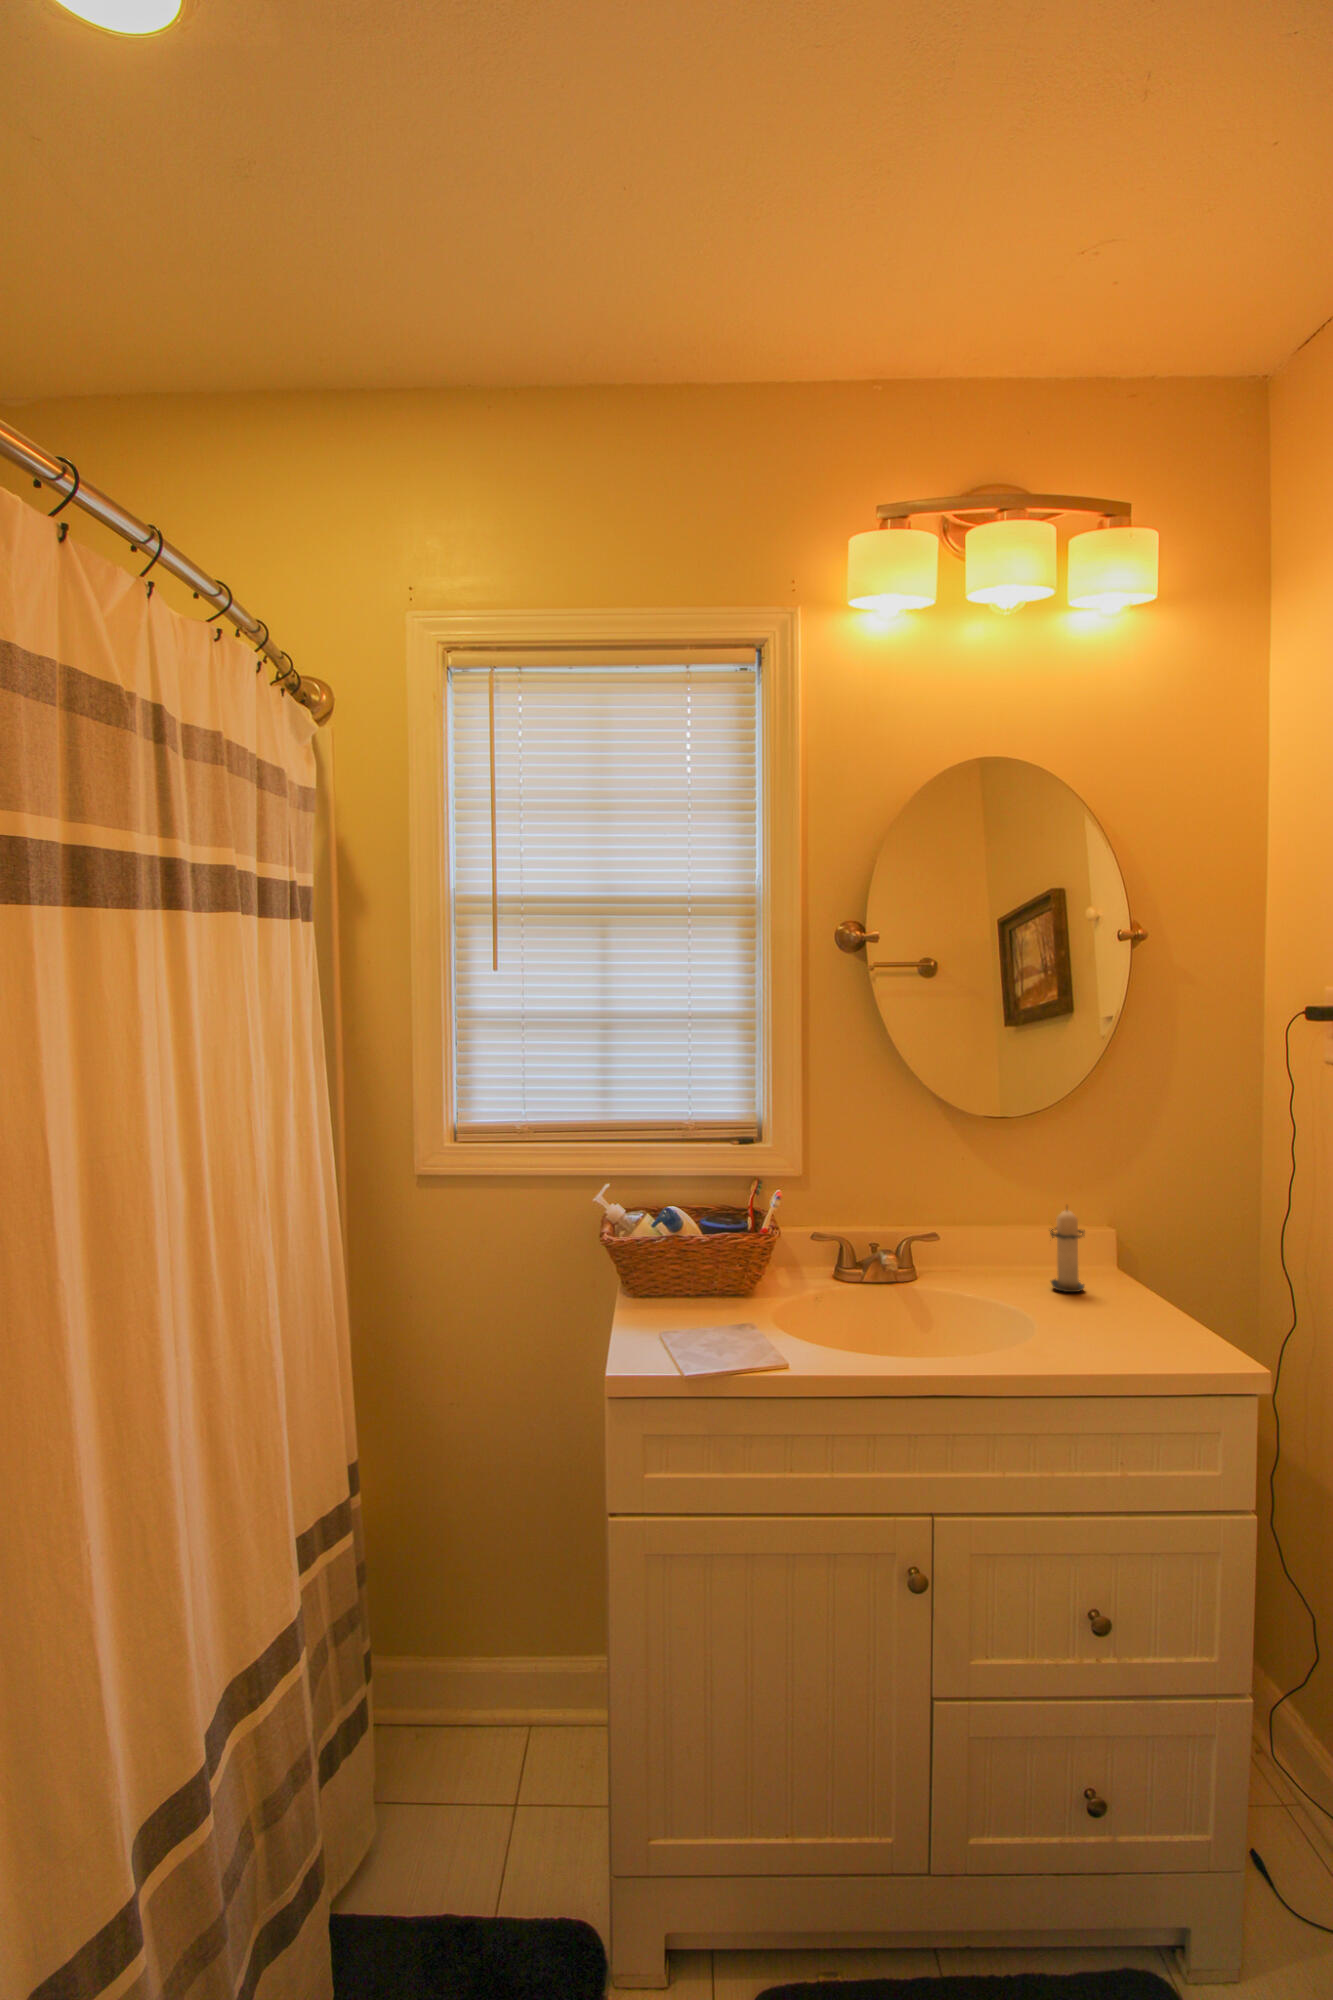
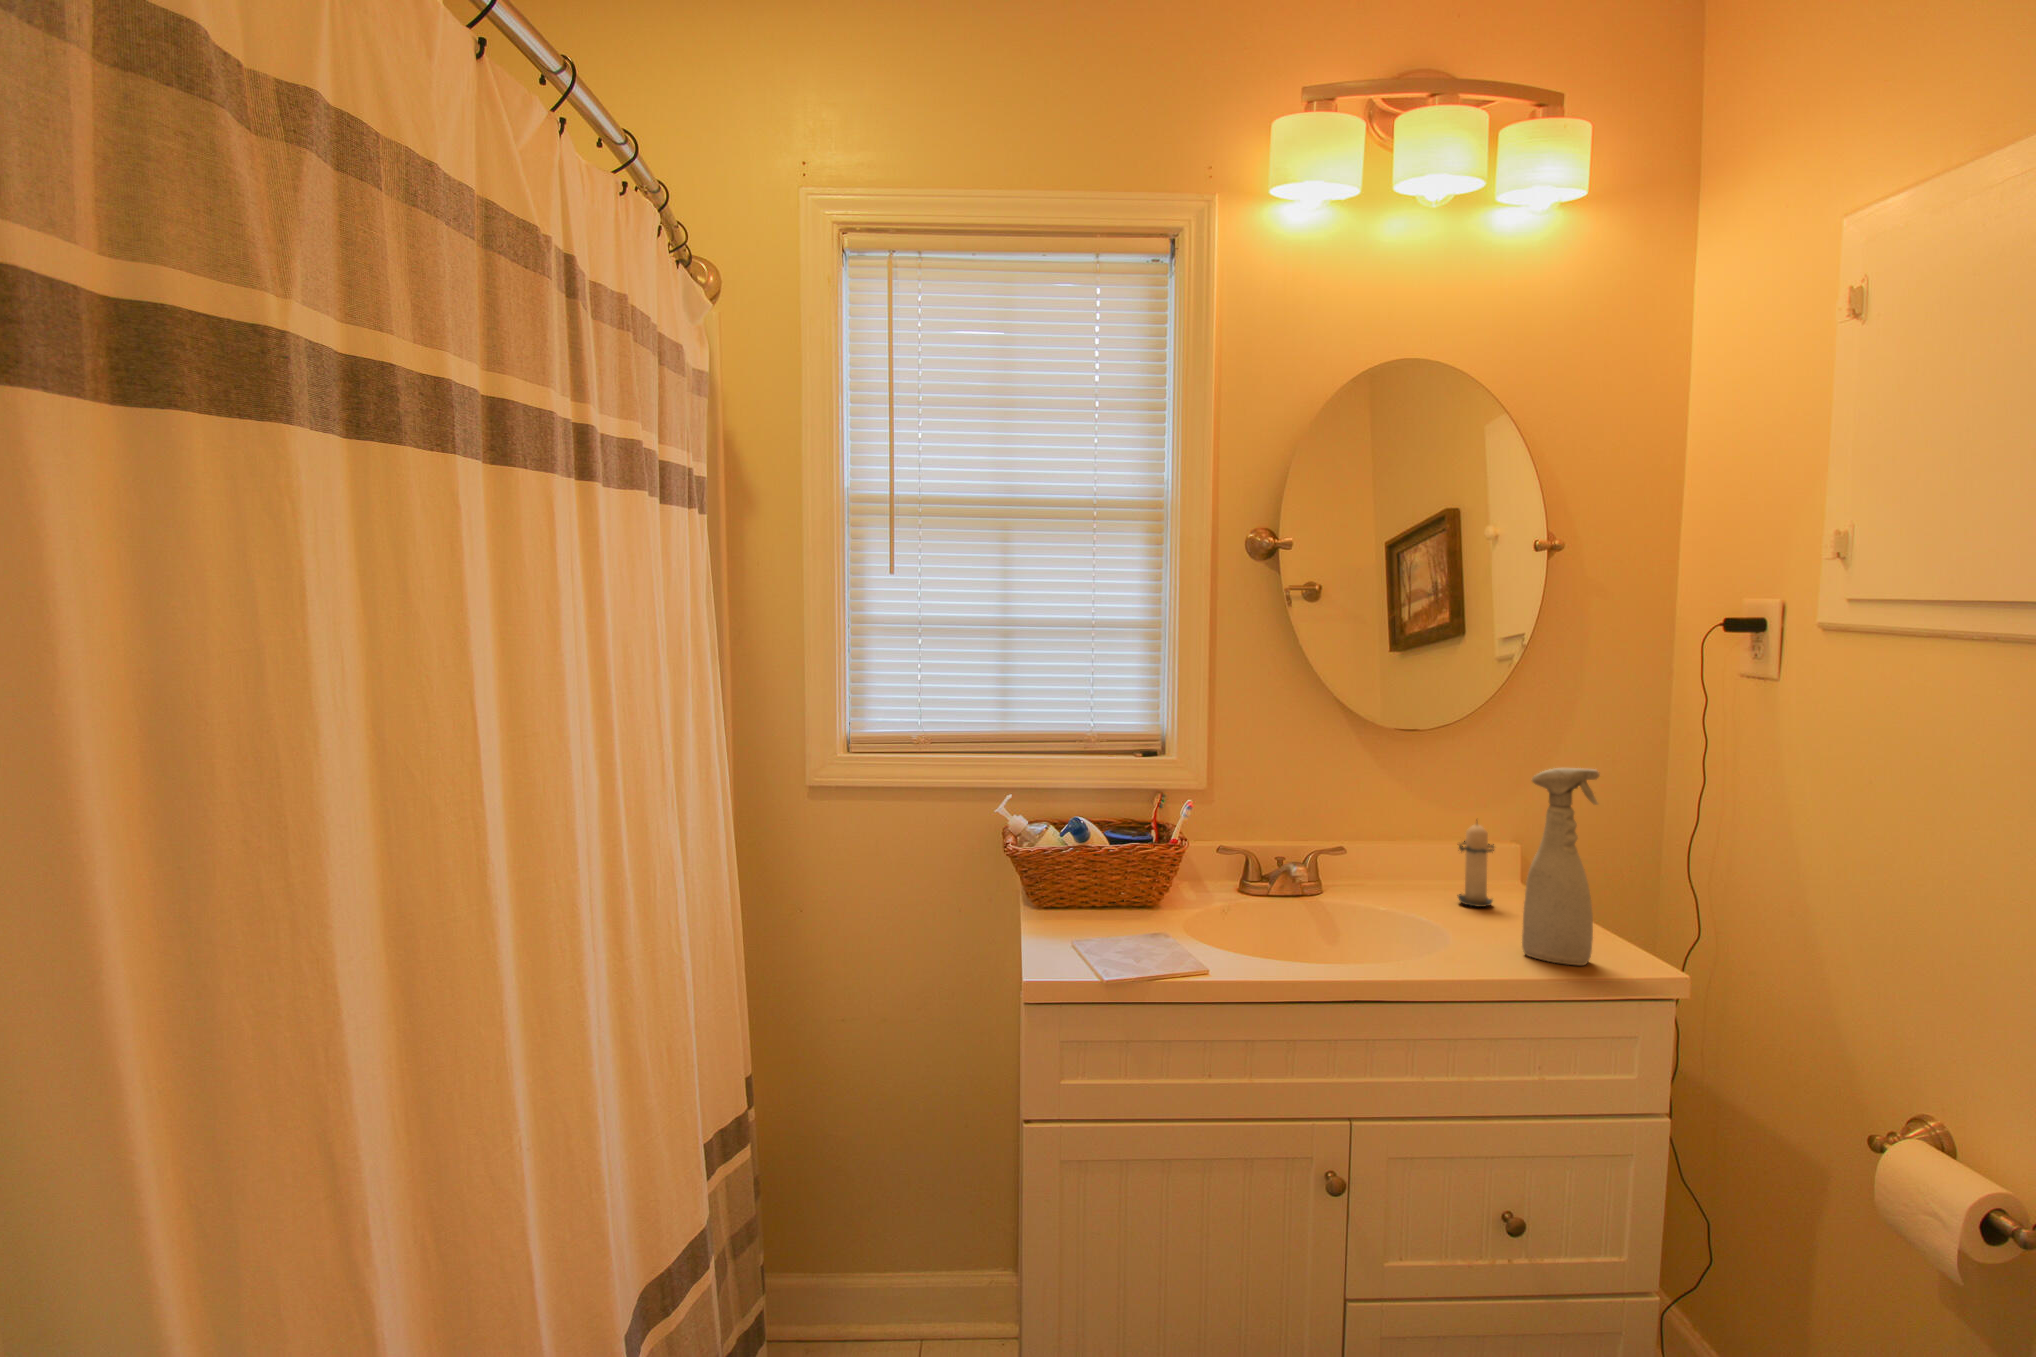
spray bottle: none [1097,1158,1163,1352] -> present [1522,768,1600,965]

